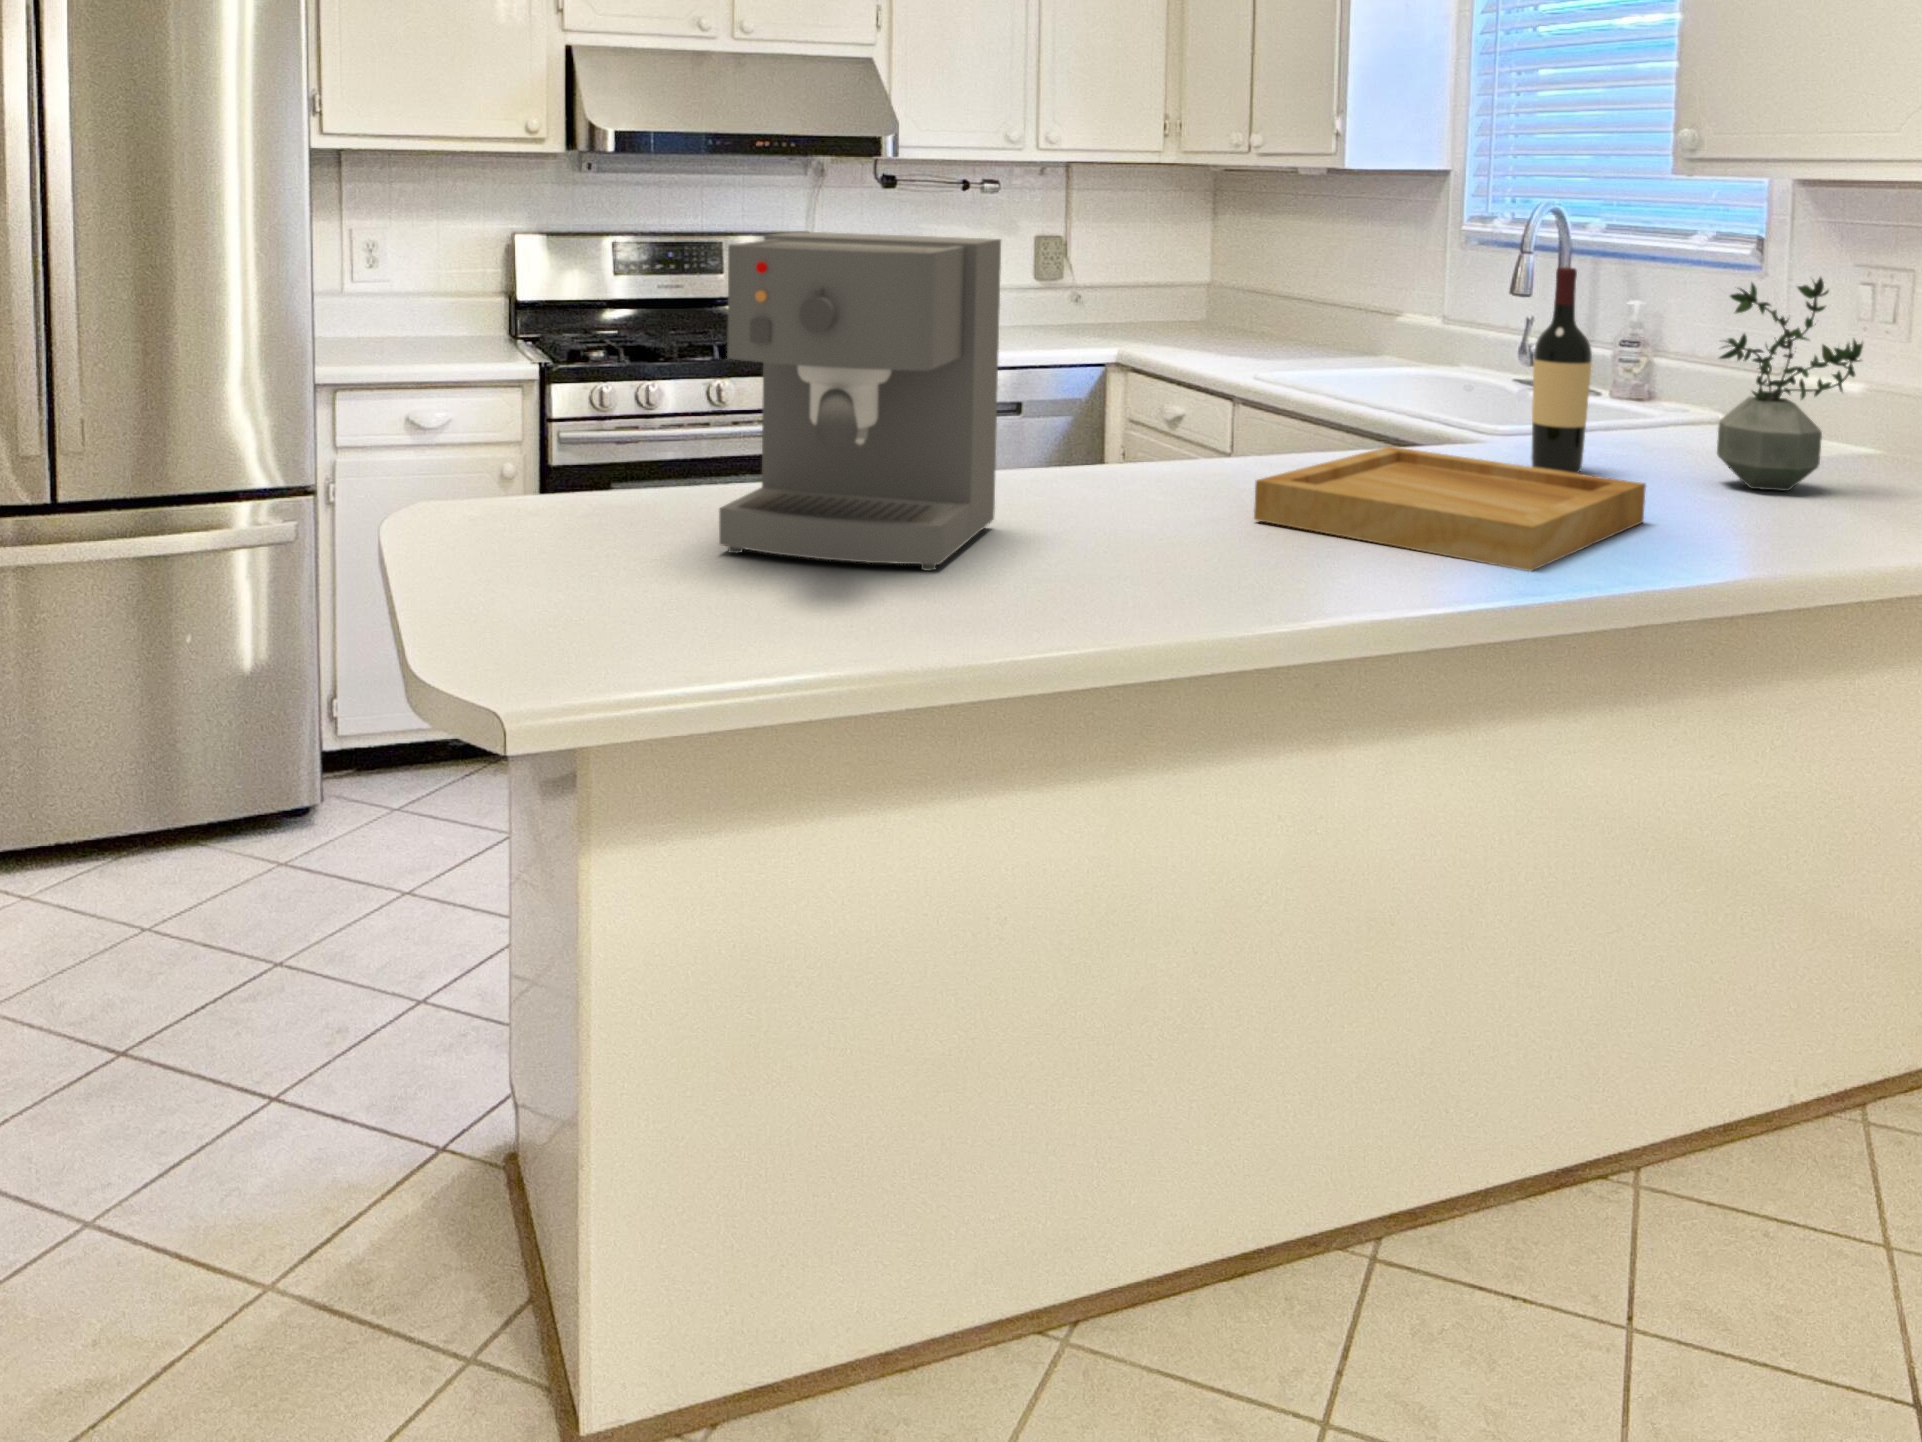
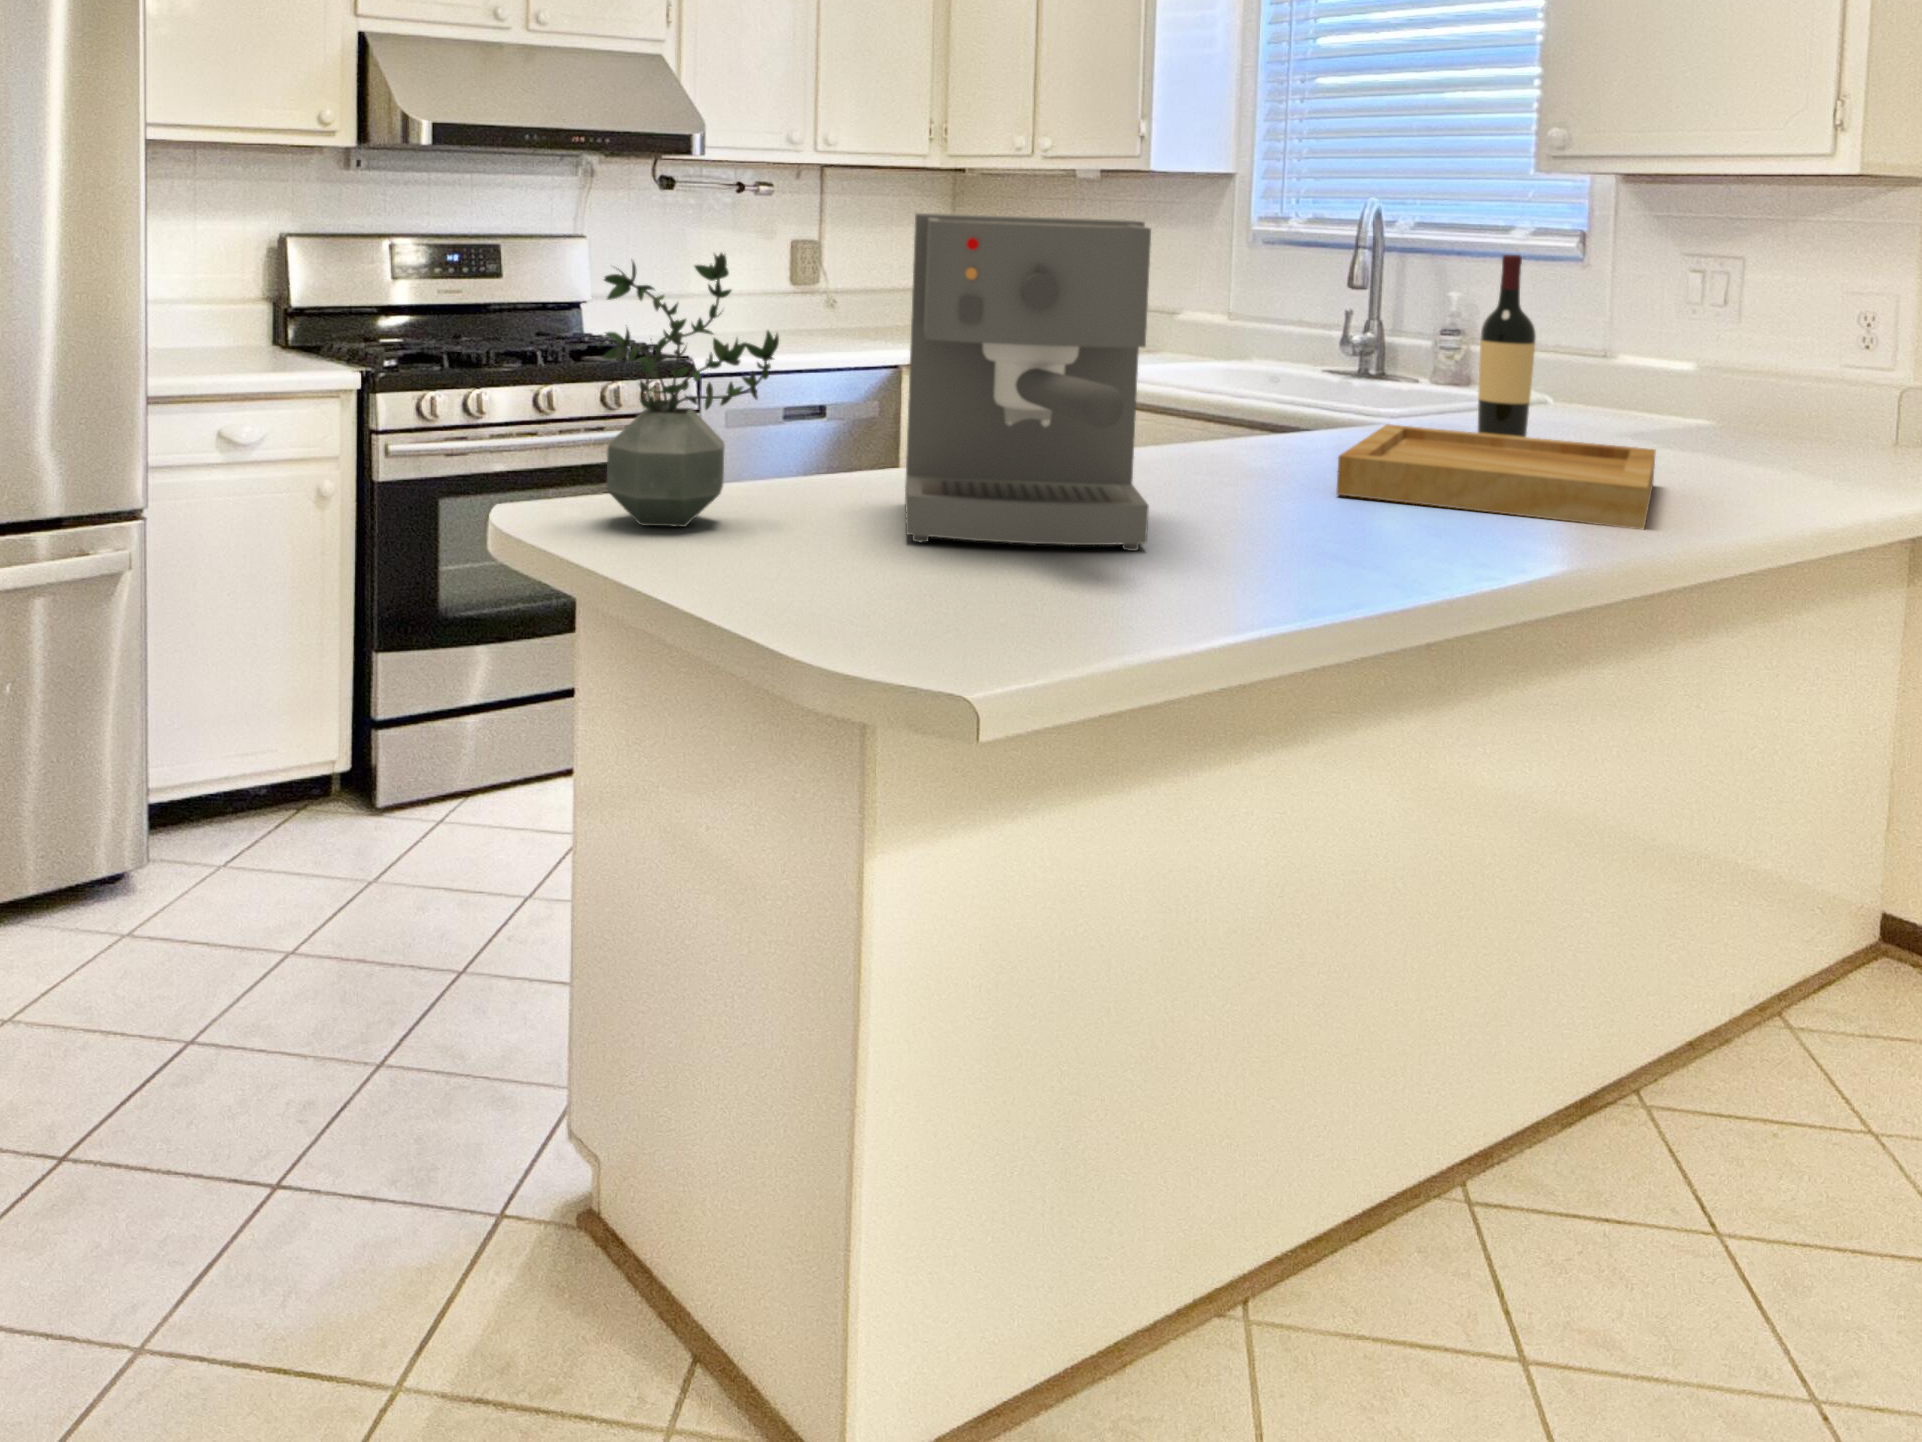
potted plant: present [1717,277,1863,491] -> present [603,253,779,527]

